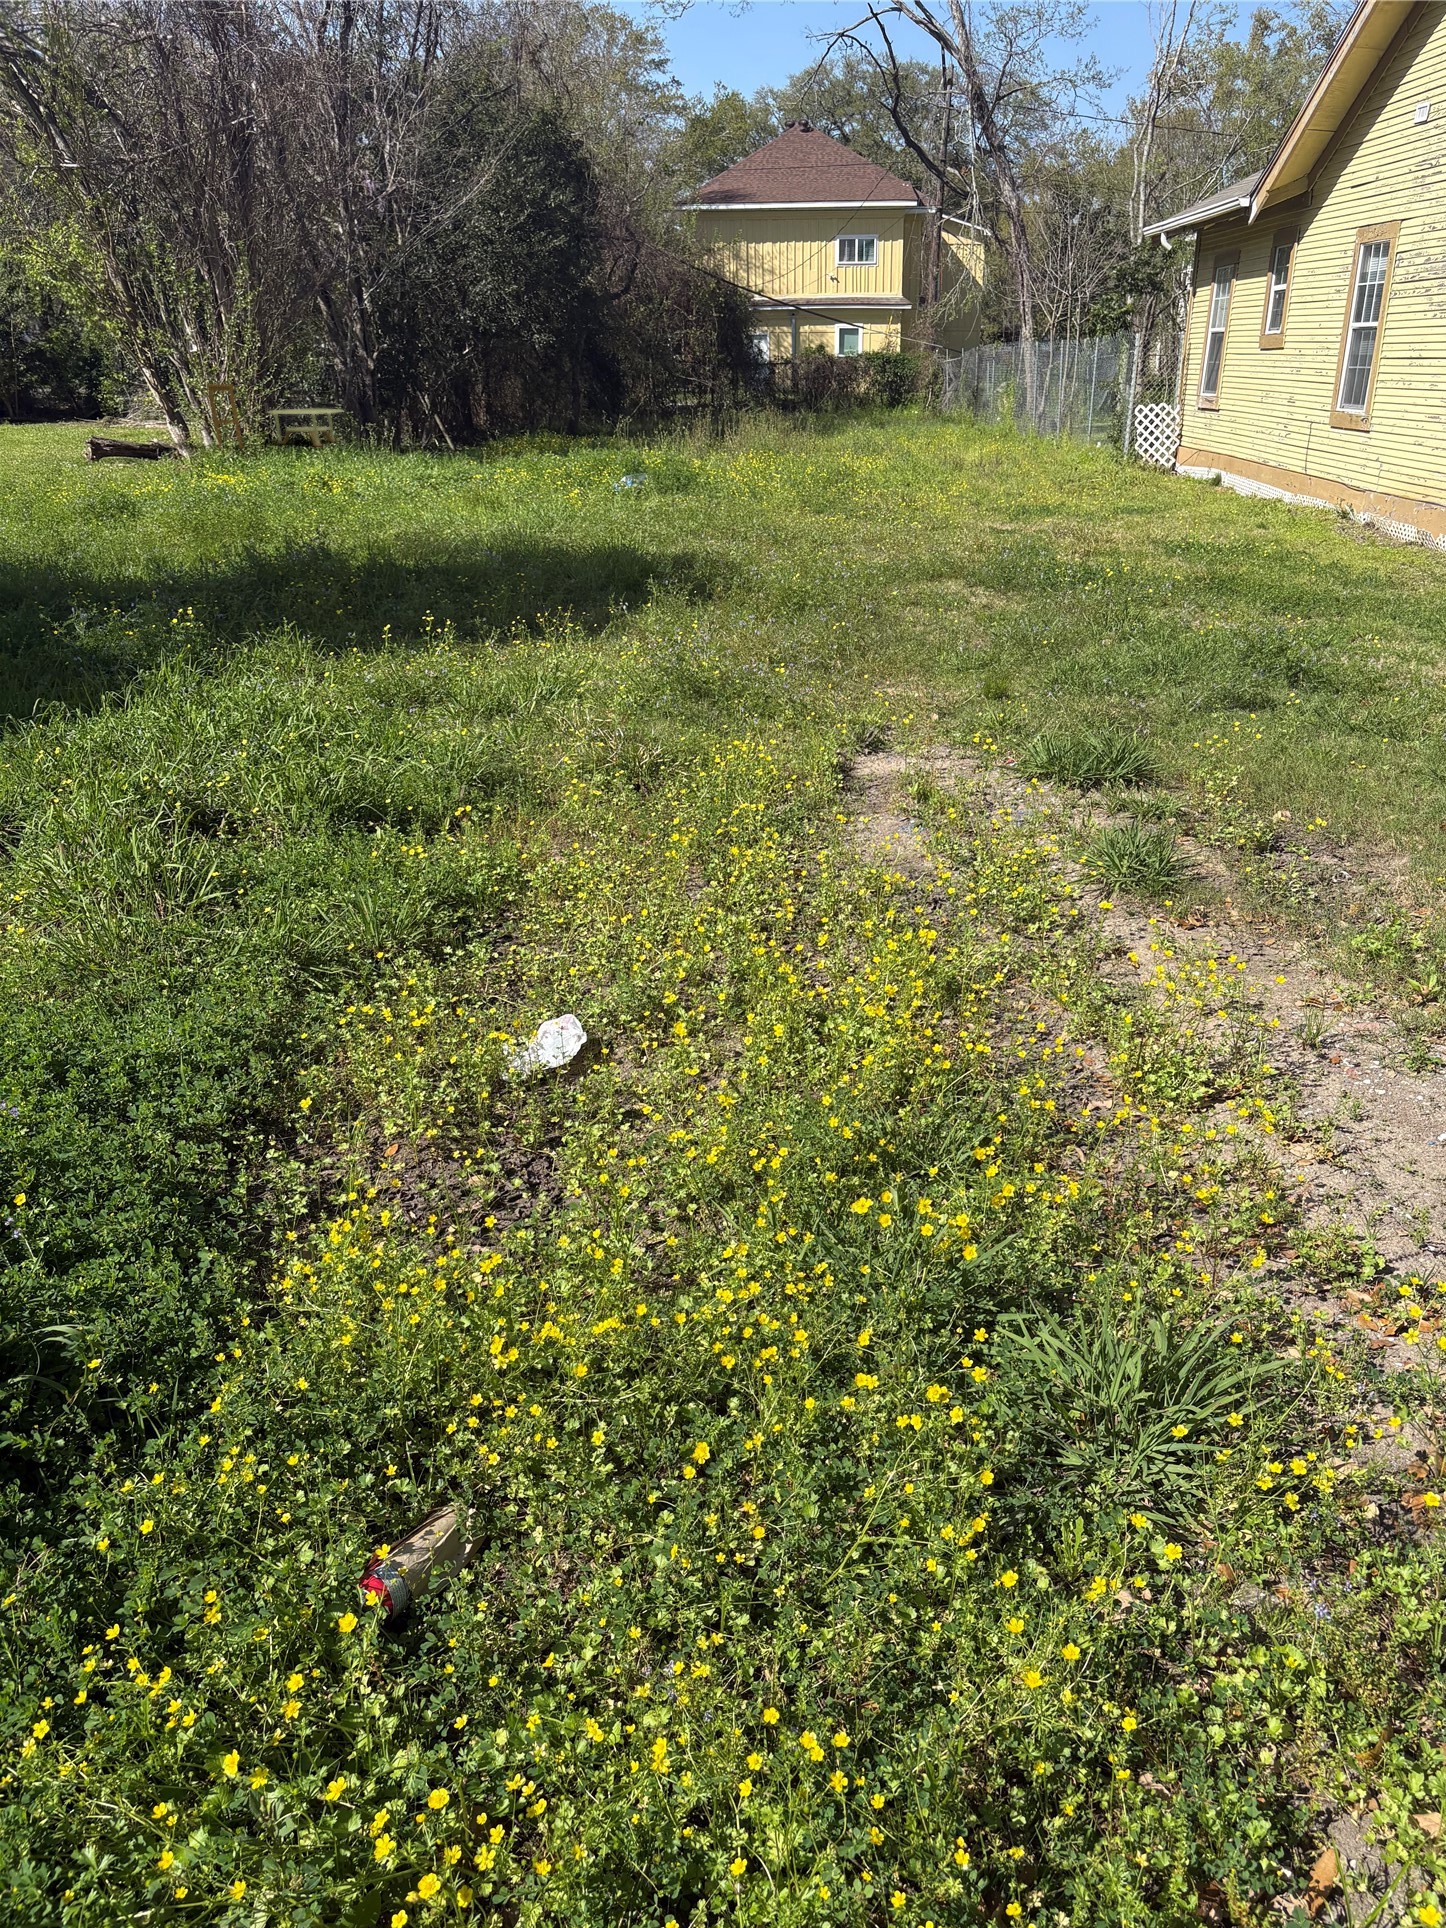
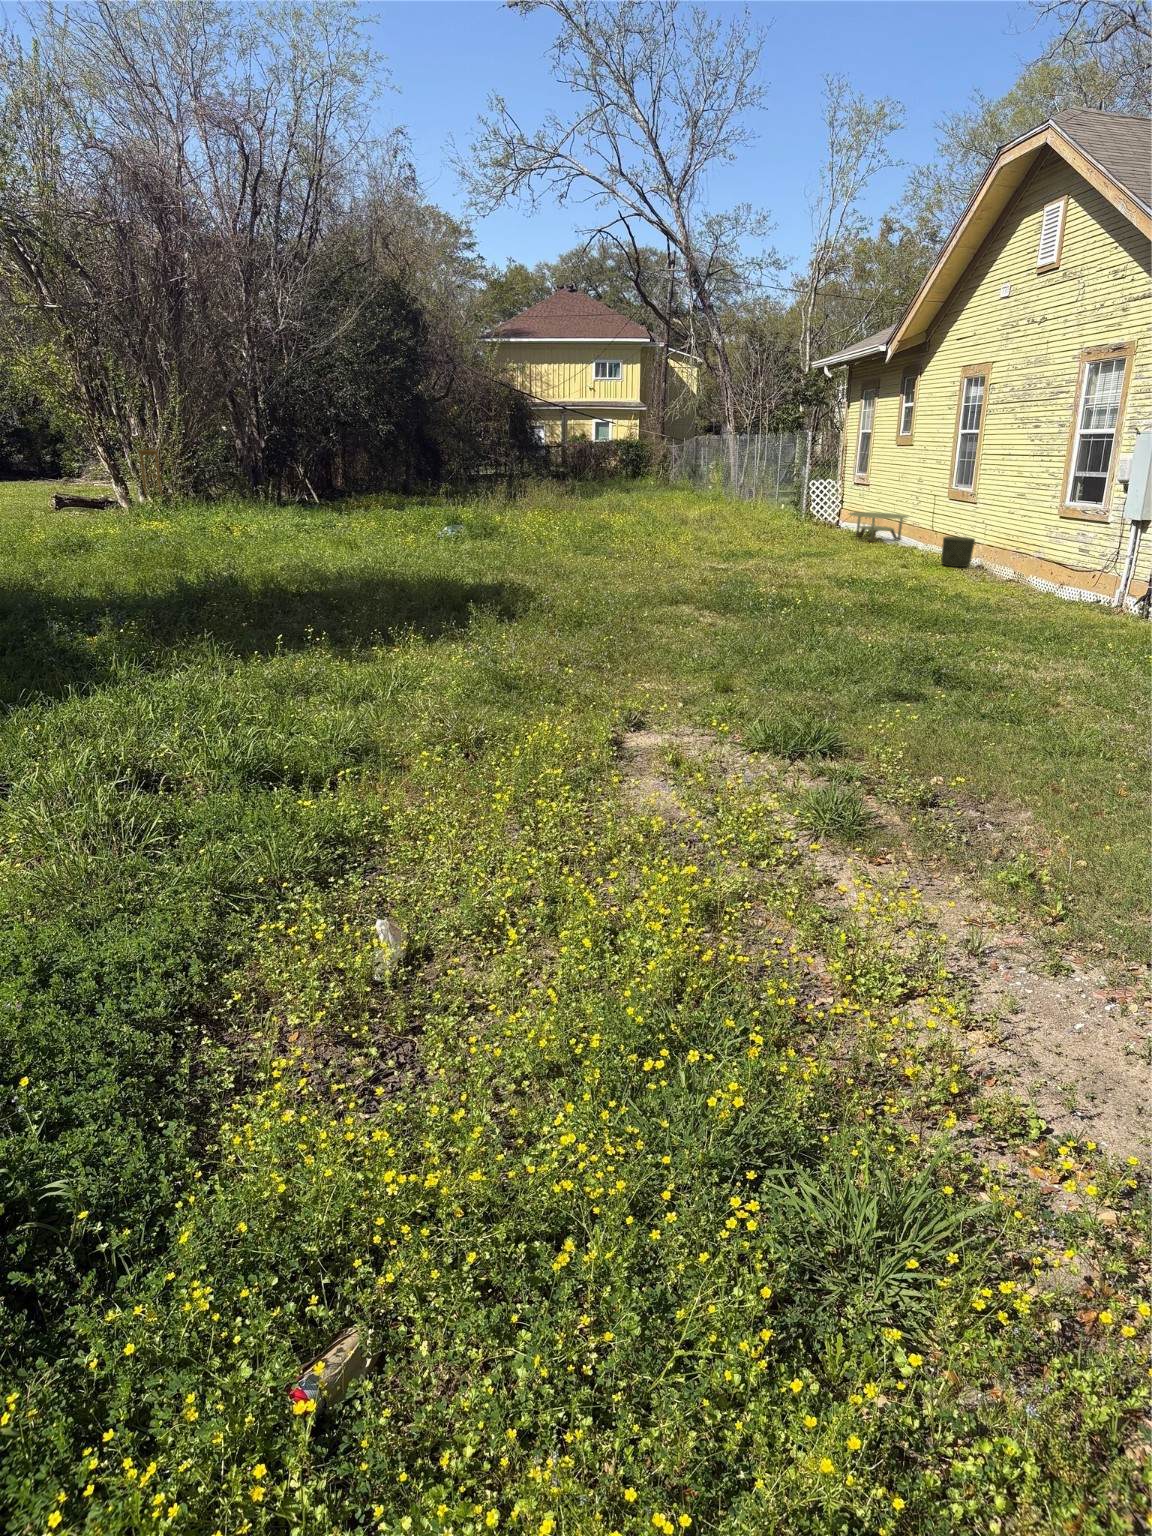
round table: present [269,409,342,446] -> present [849,512,908,542]
planter: none [1314,482,1363,527] -> present [941,536,975,567]

